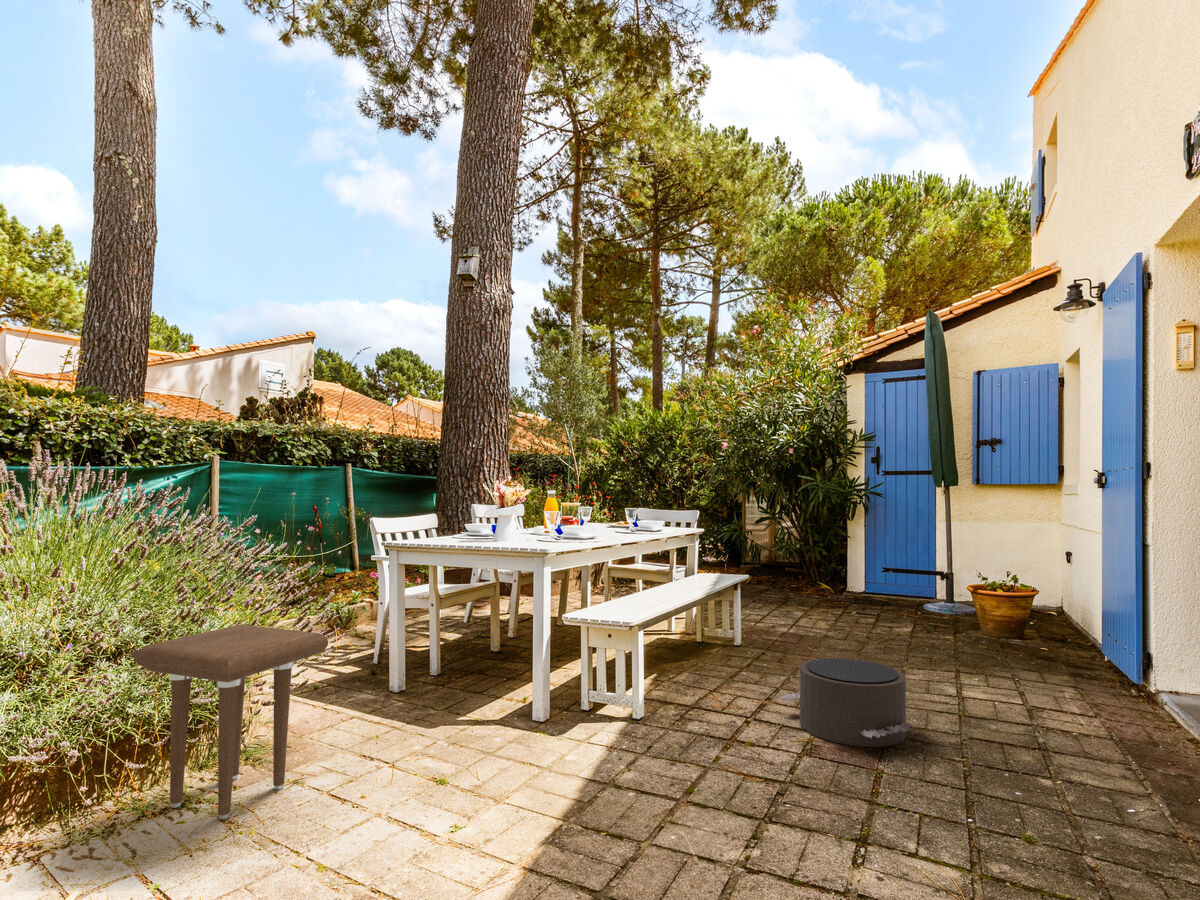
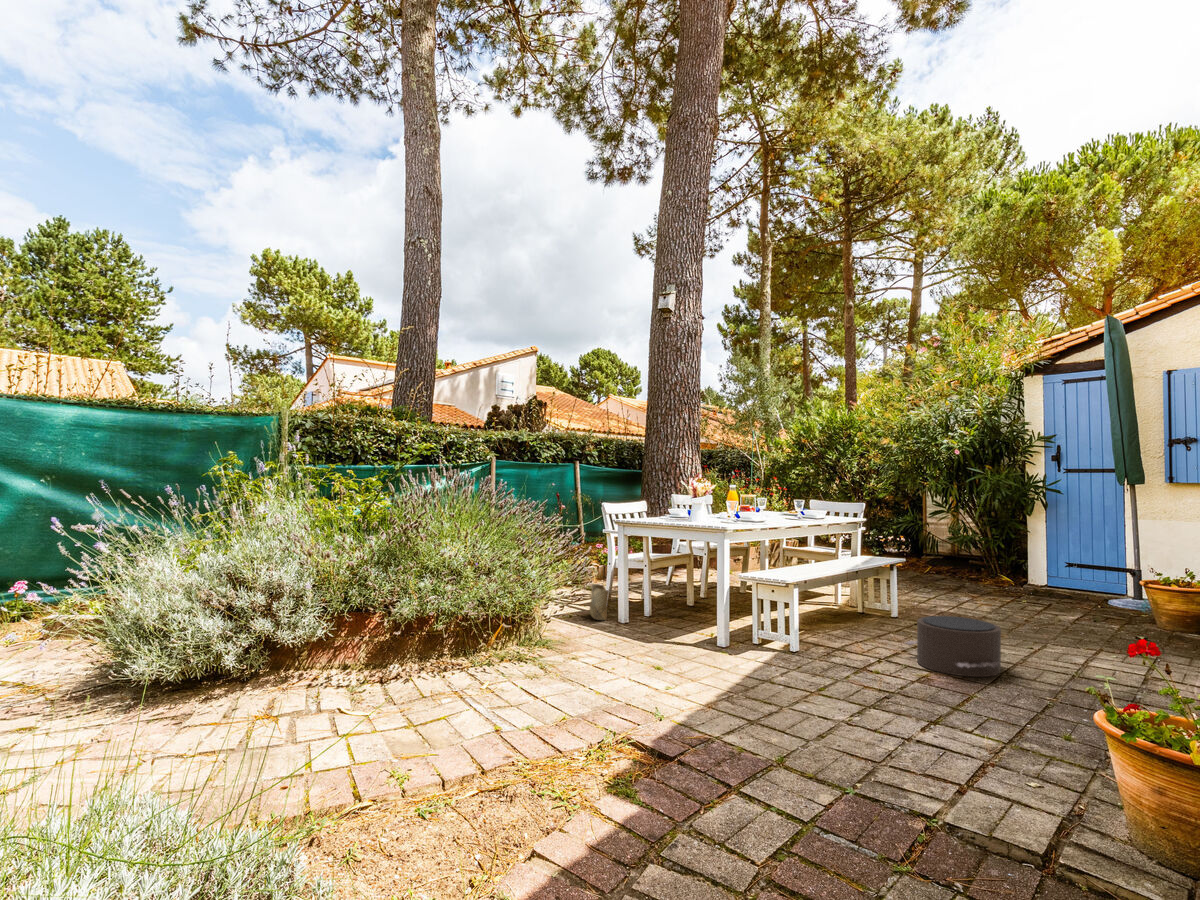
woven basket: none [348,612,381,687] -> present [590,584,609,620]
side table: present [131,625,328,819] -> none [488,566,590,671]

